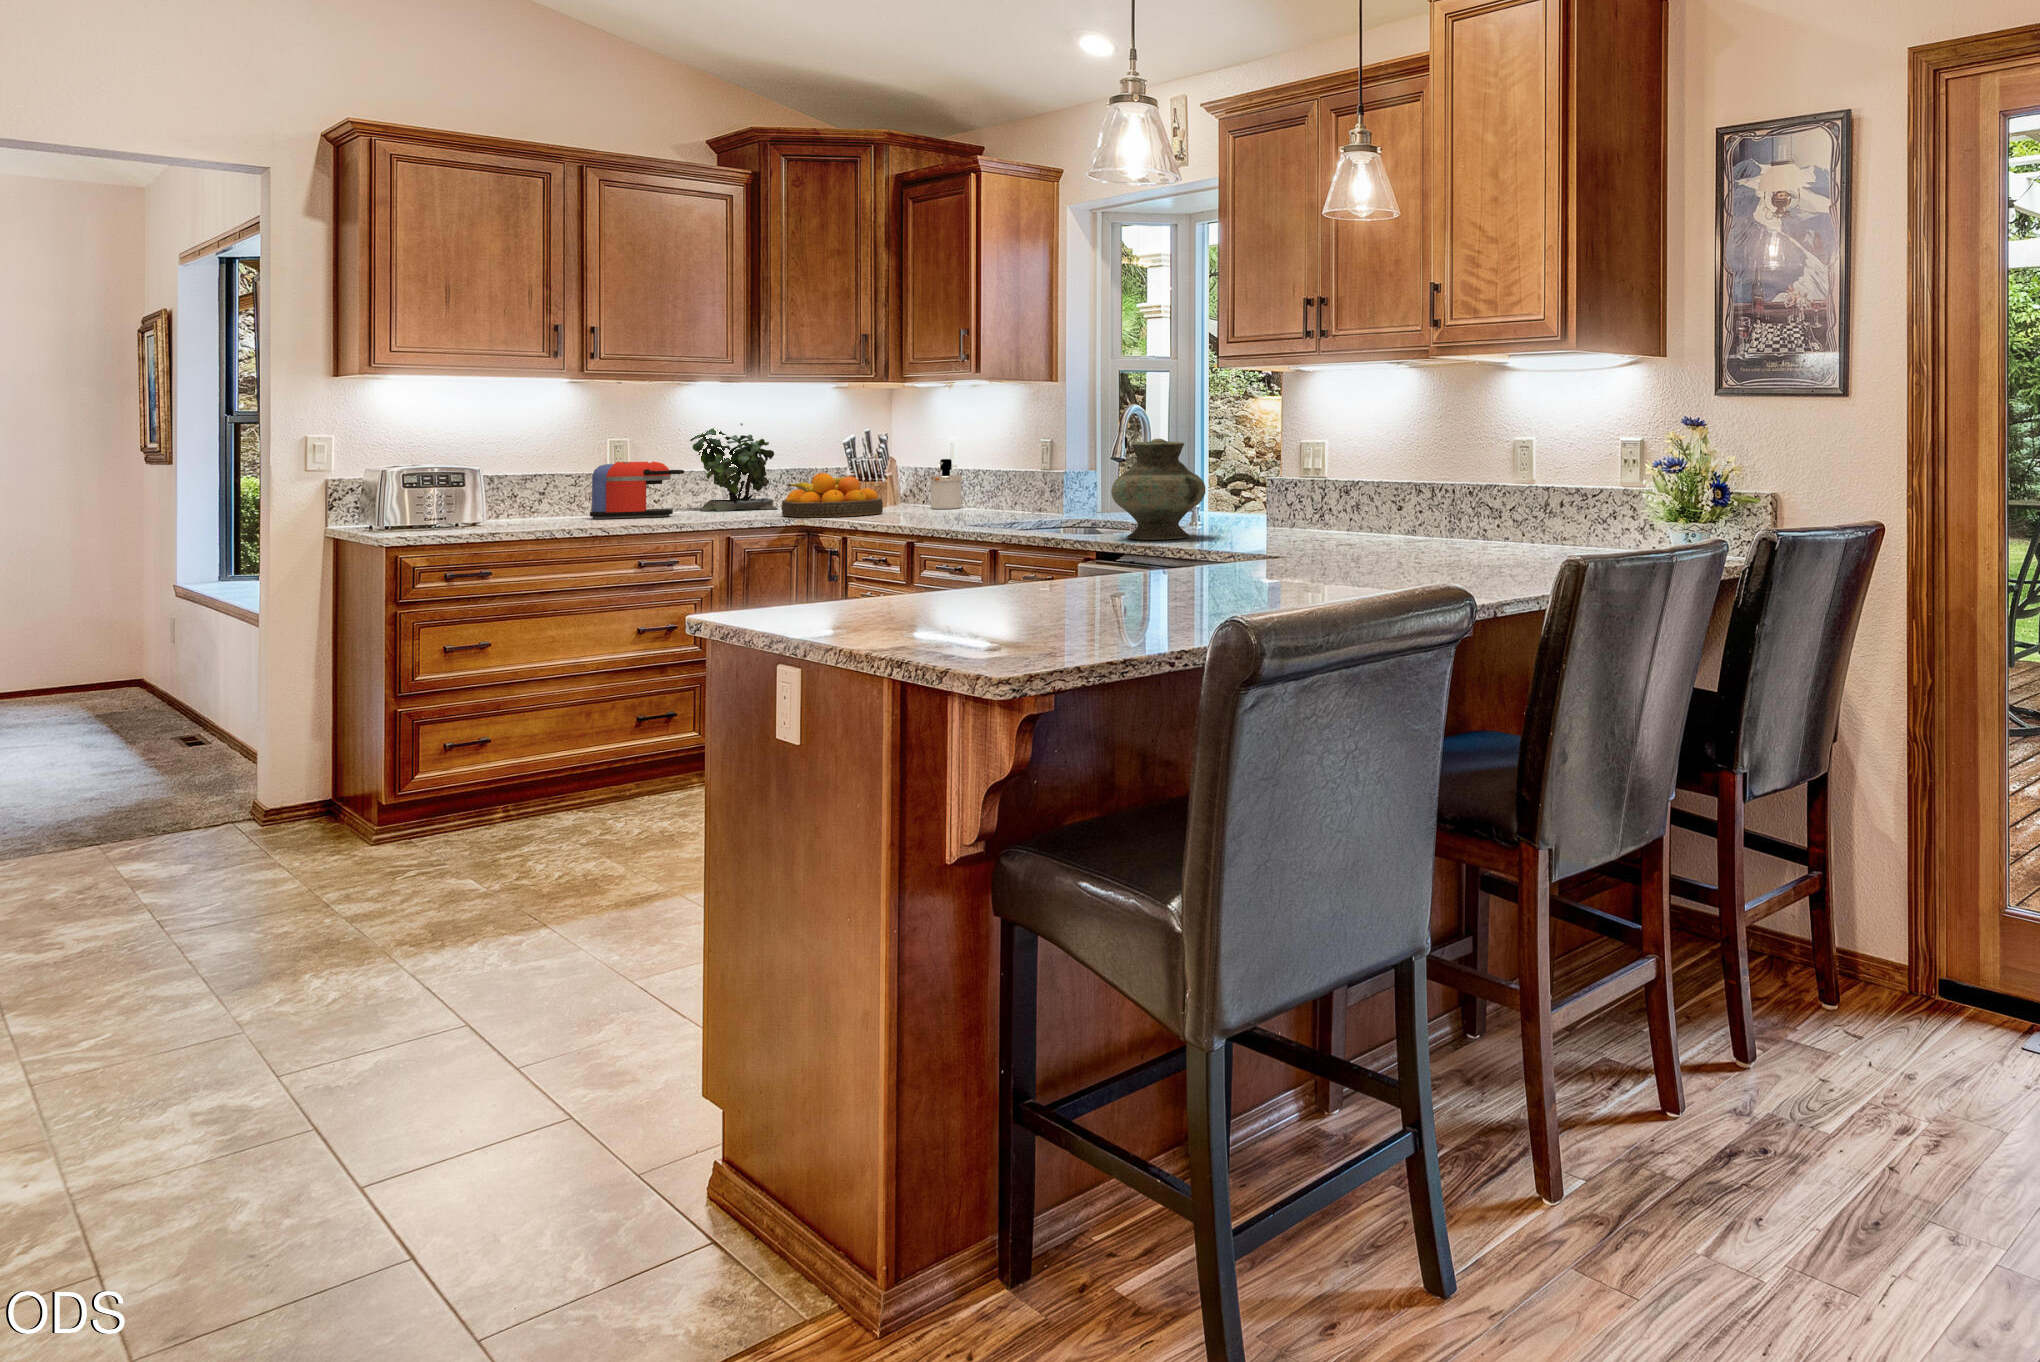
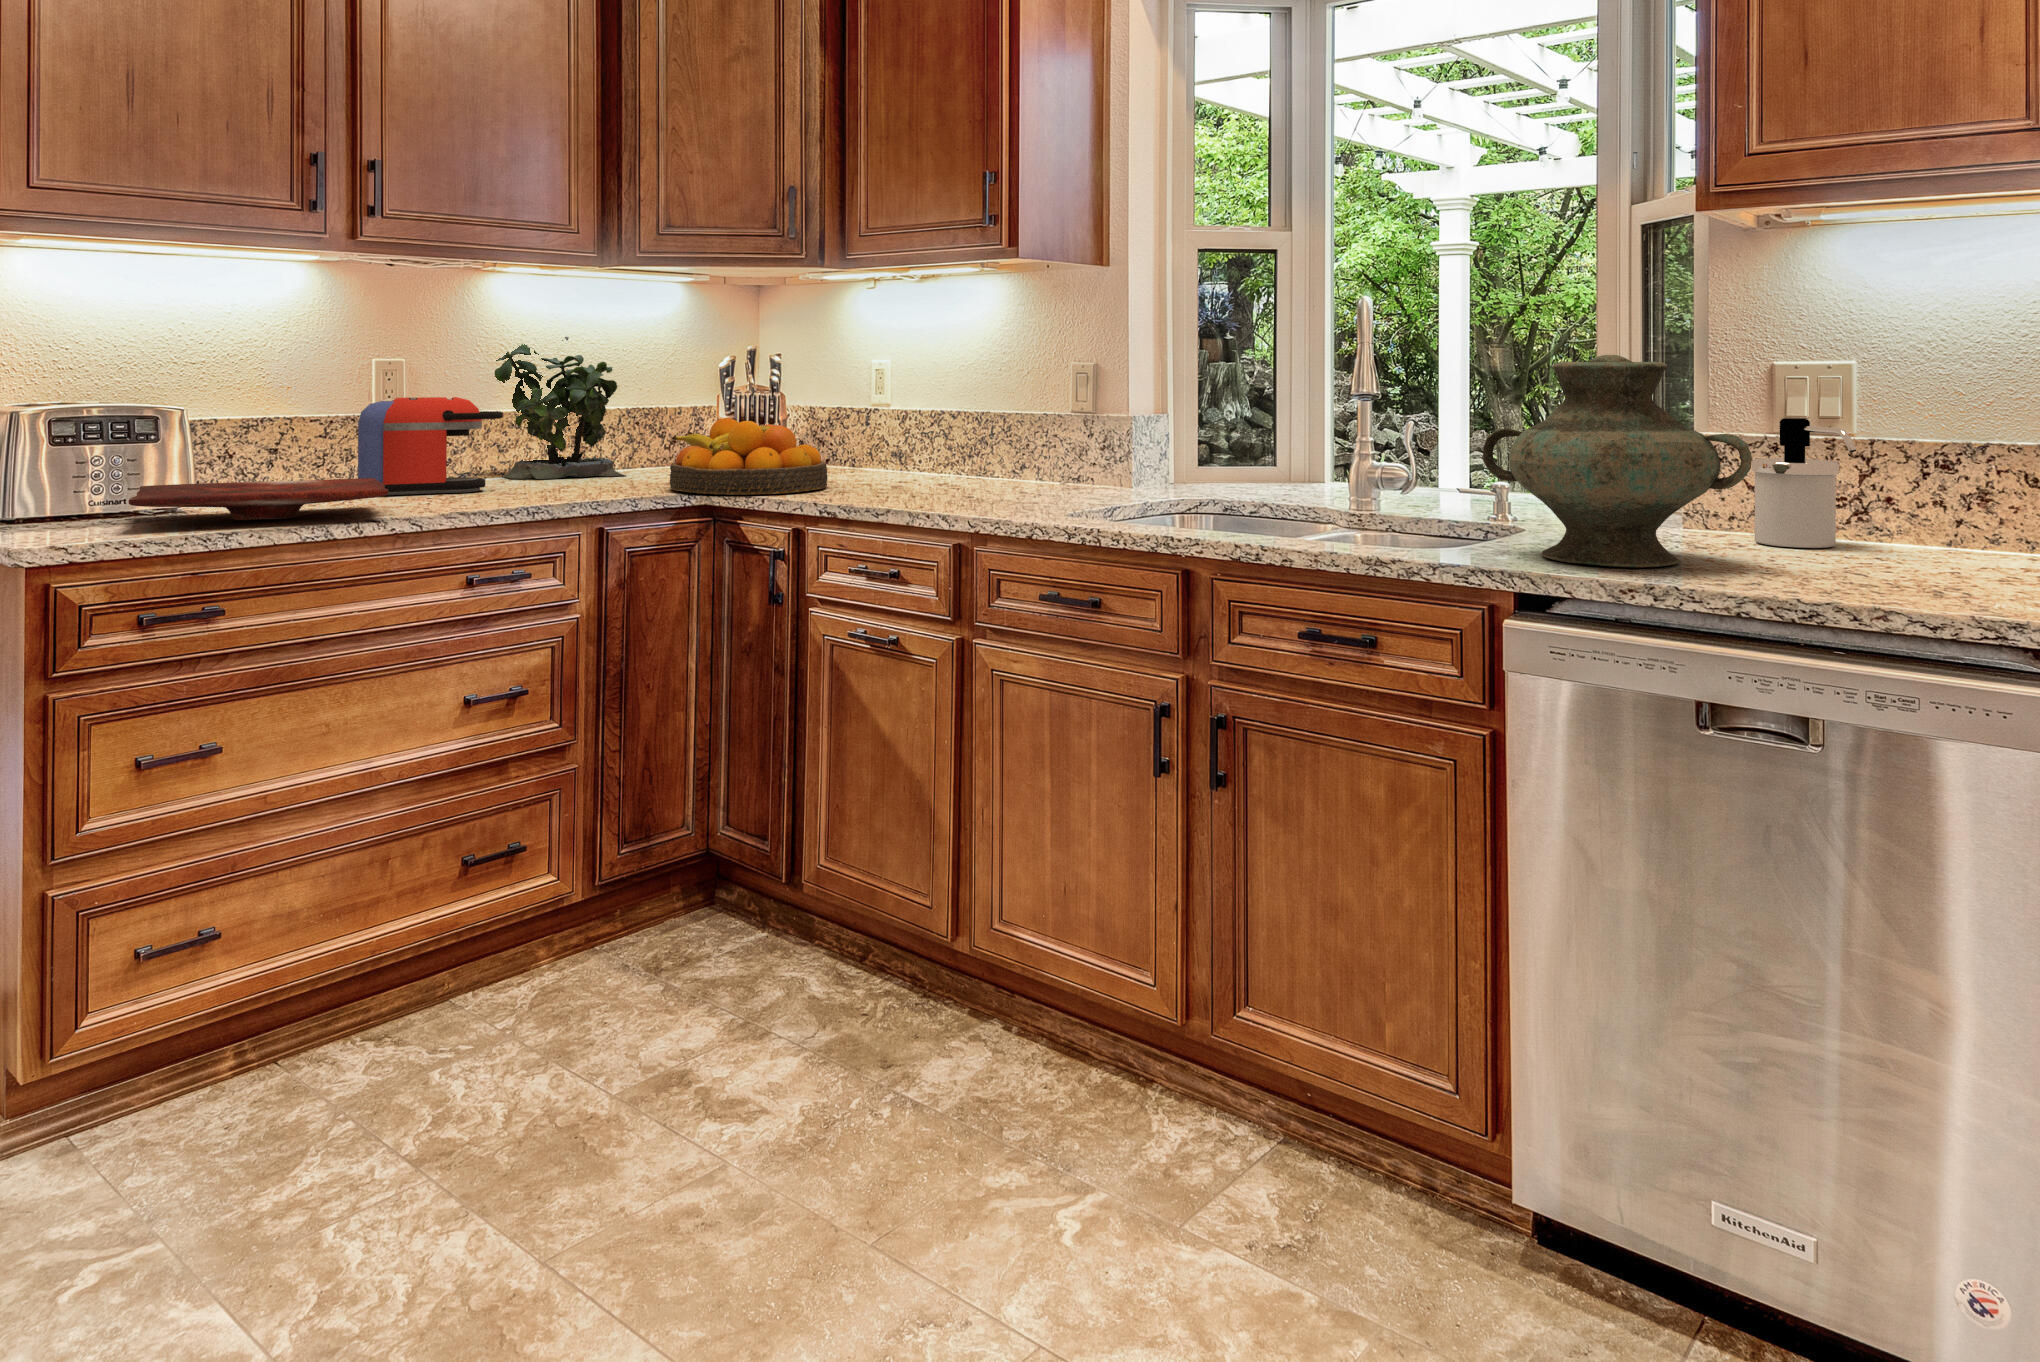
soap dispenser: present [930,459,962,509] -> present [1752,418,1856,548]
cutting board: none [442,508,593,529] -> present [129,478,389,520]

